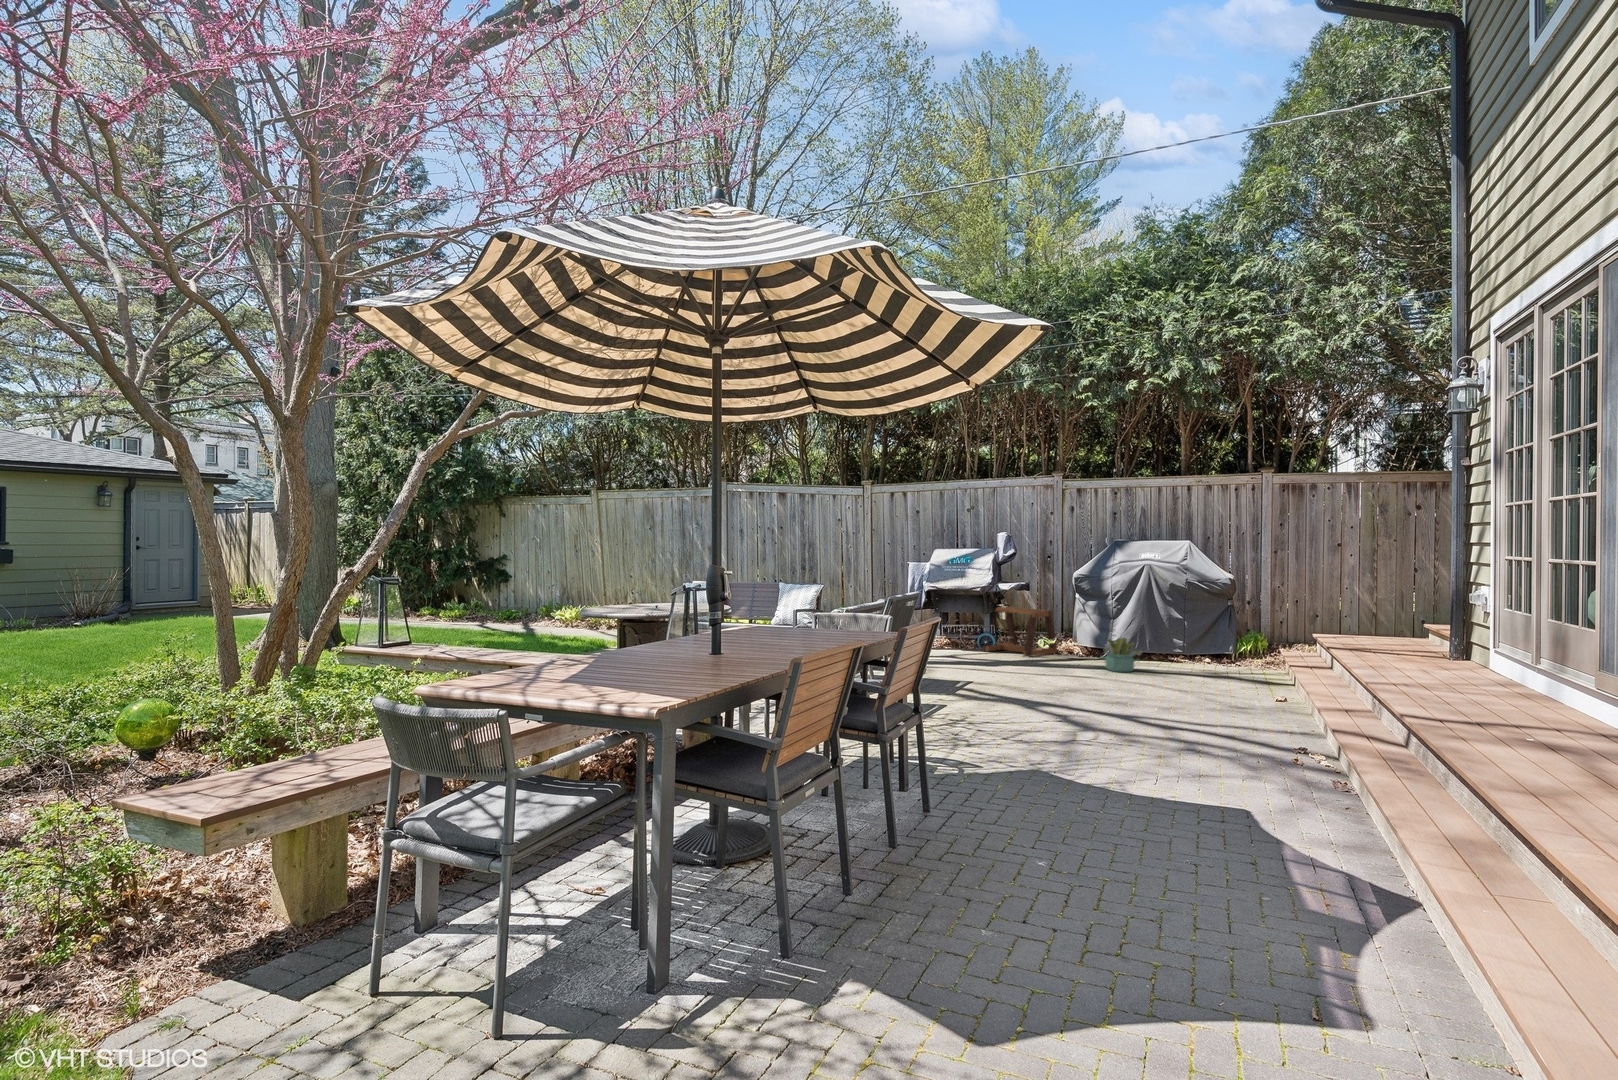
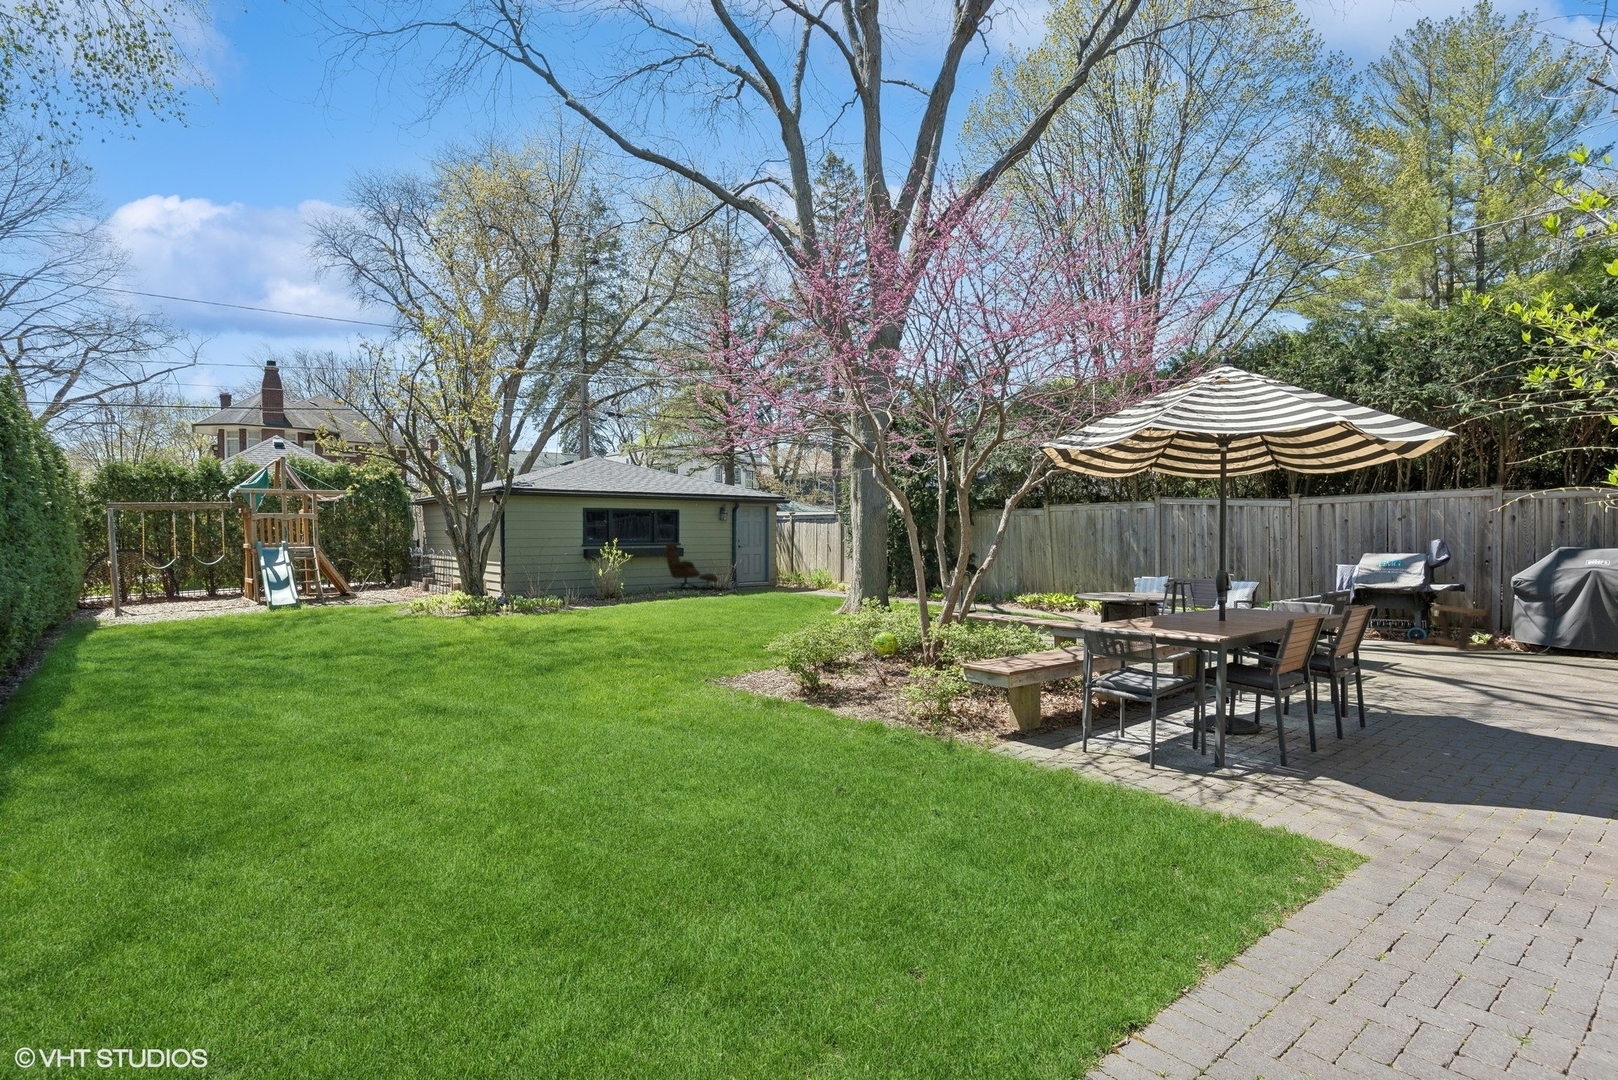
lounge chair: none [19,547,128,619] -> present [666,542,719,588]
decorative plant: present [1102,638,1142,672] -> none [1541,637,1589,668]

